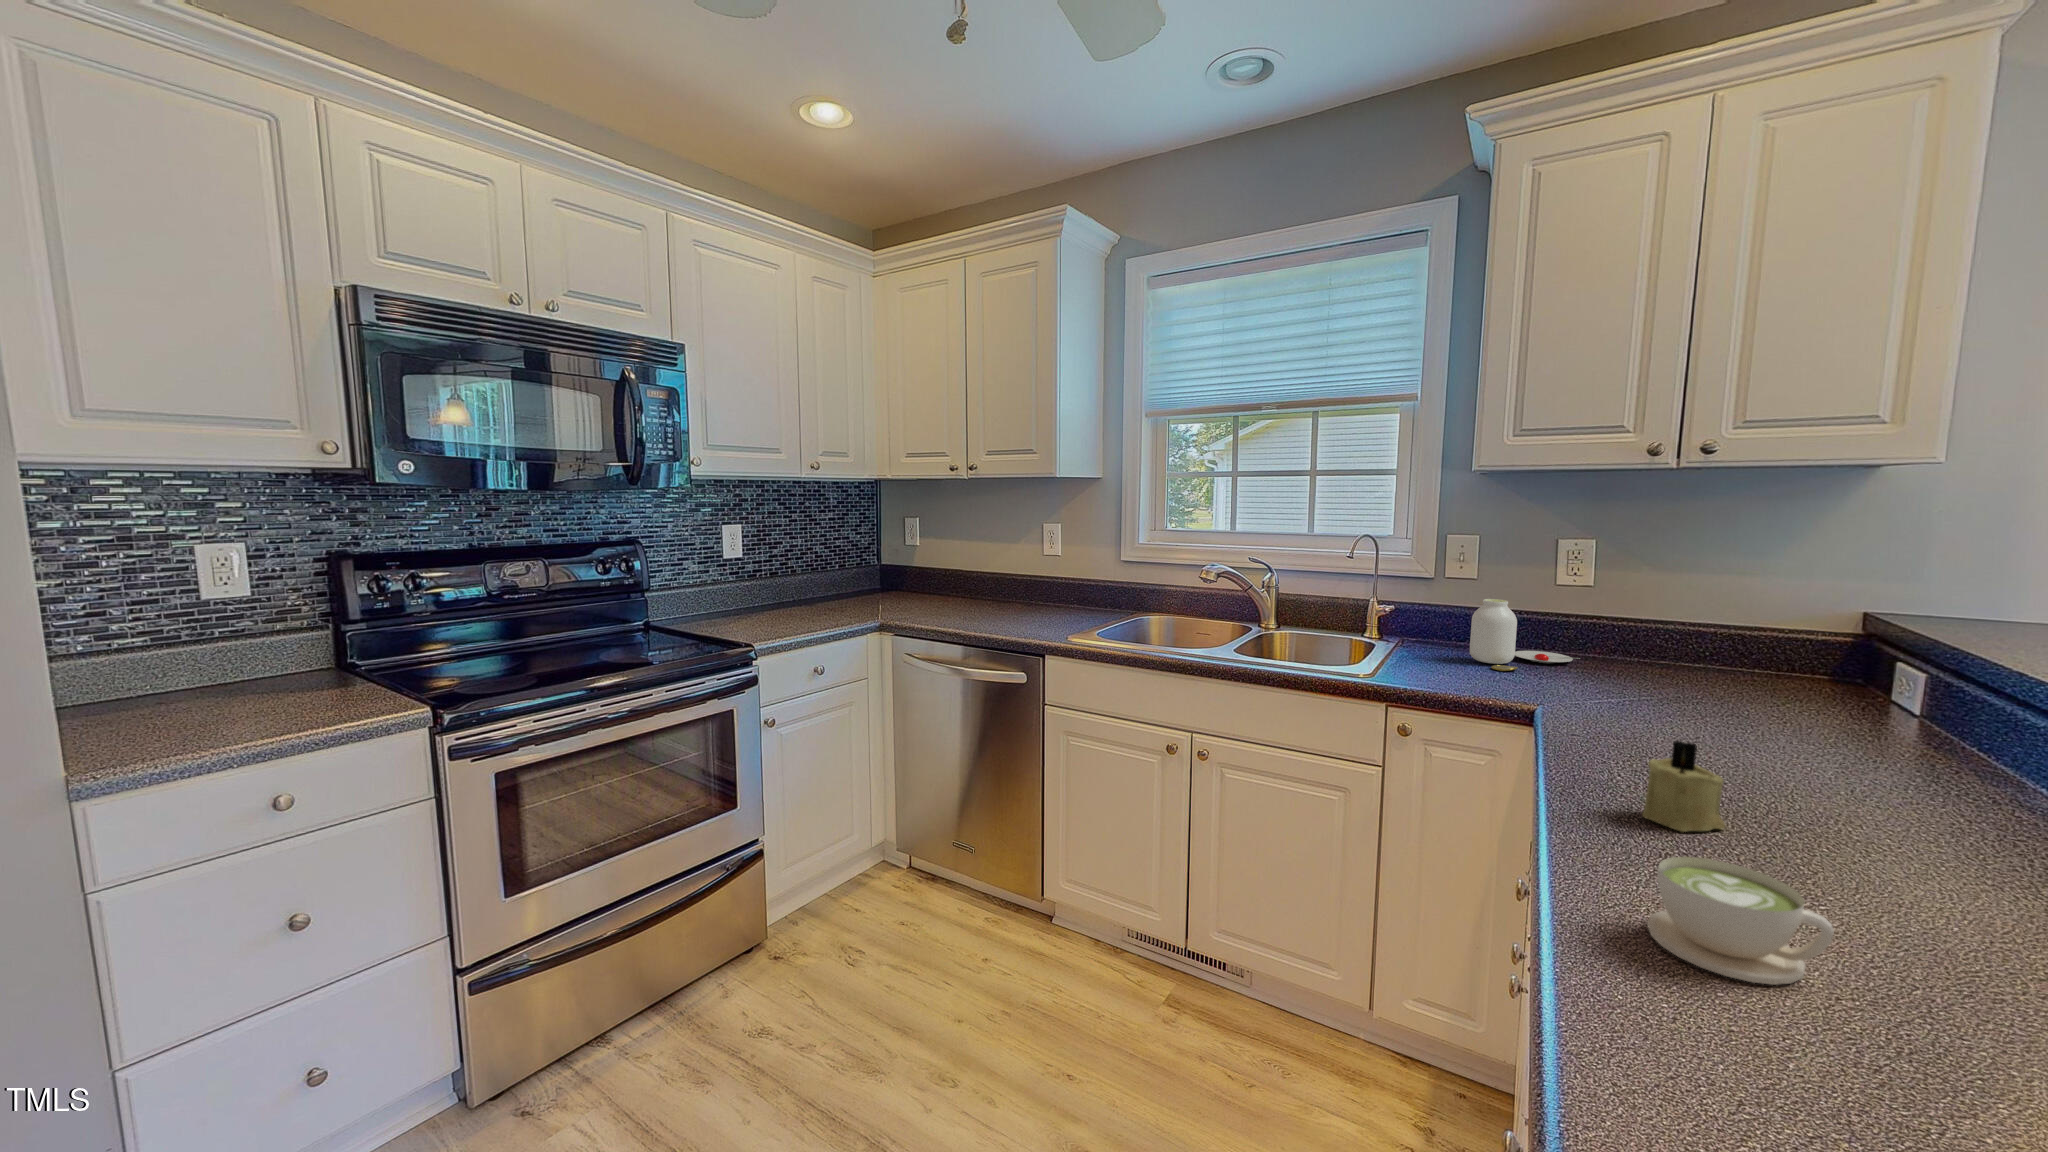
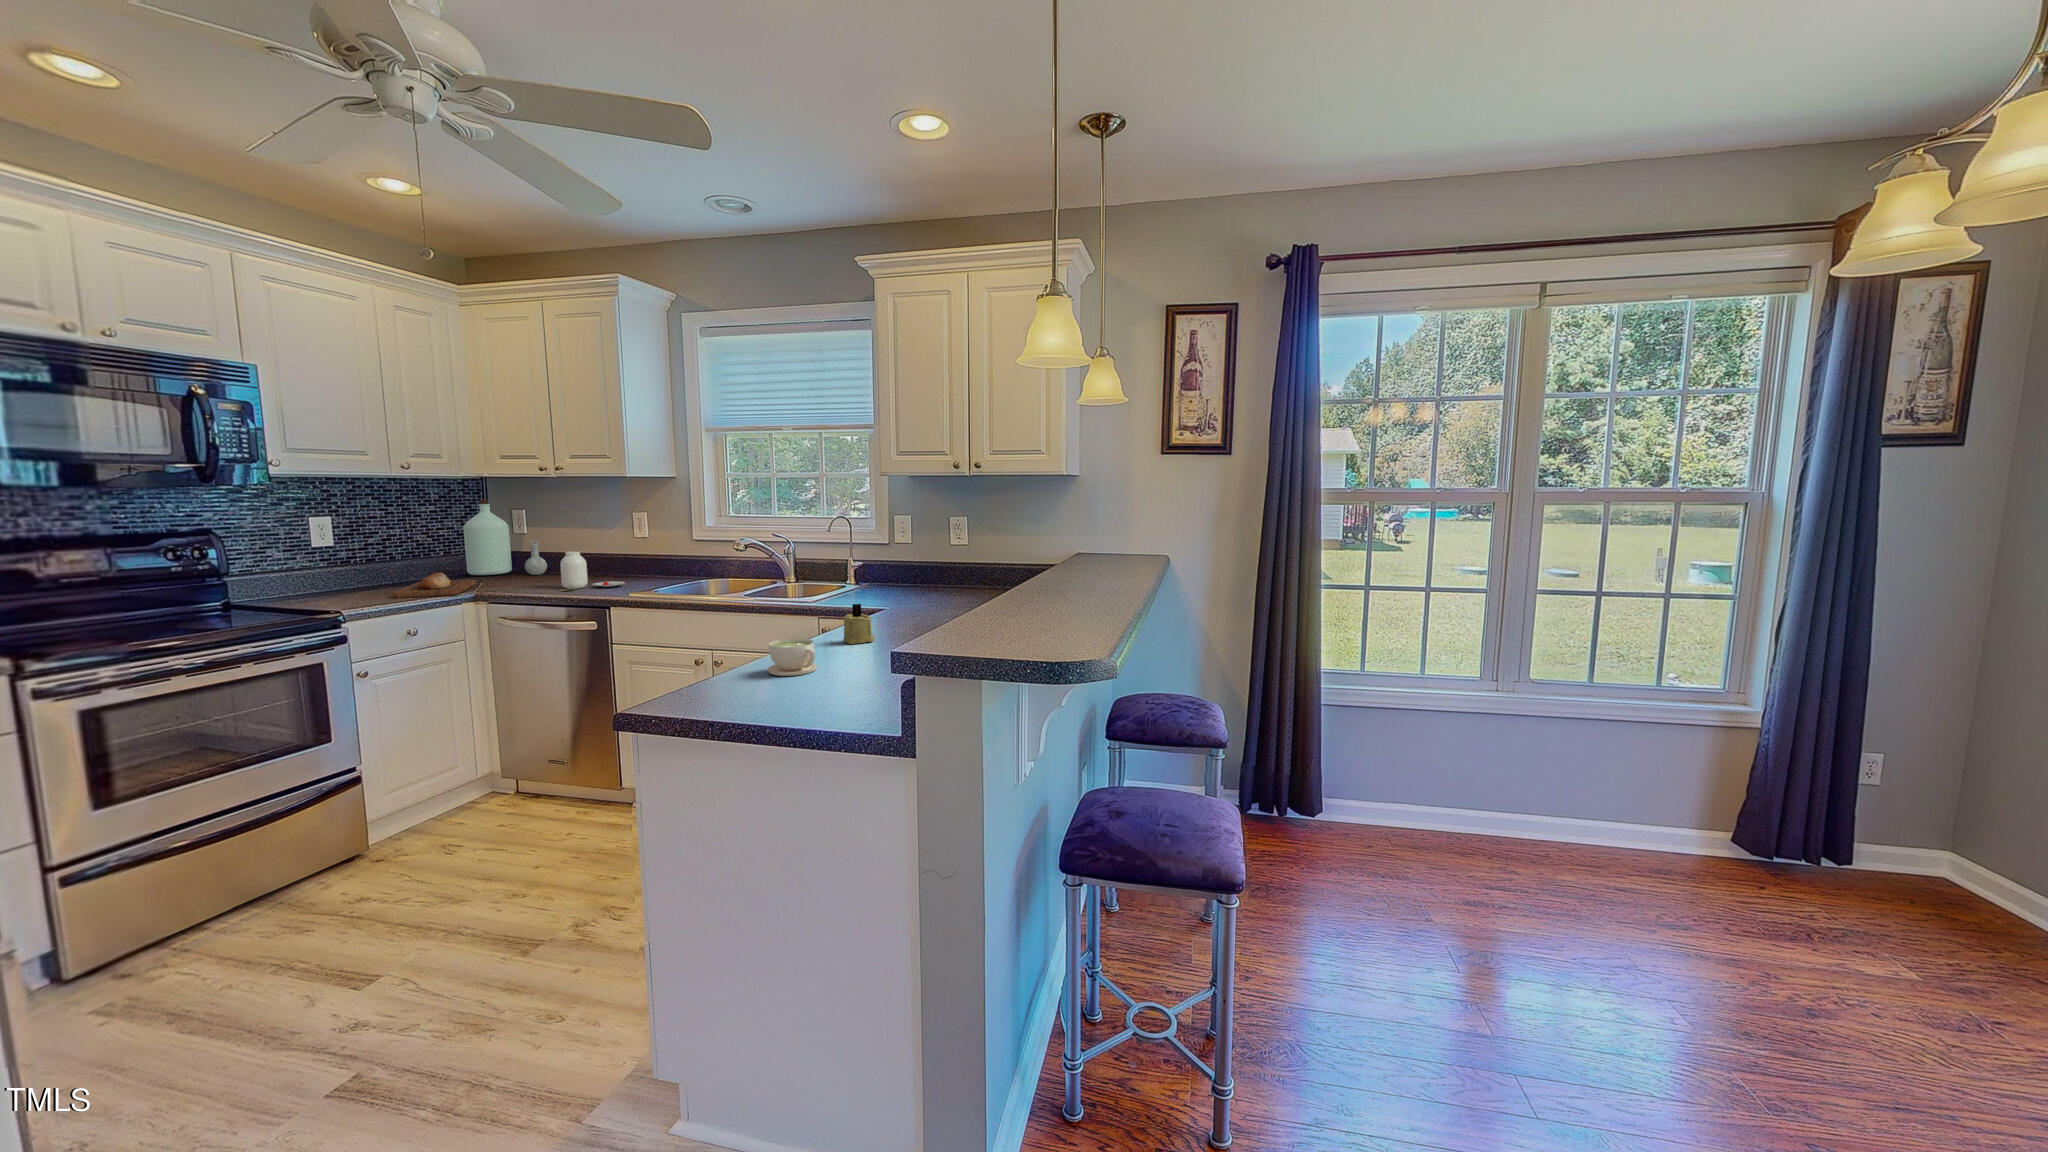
bottle: none [862,506,945,596] -> present [463,500,547,575]
bread loaf: none [801,593,879,625] -> present [393,573,476,598]
jar: present [1470,599,1580,671] -> present [560,552,625,591]

